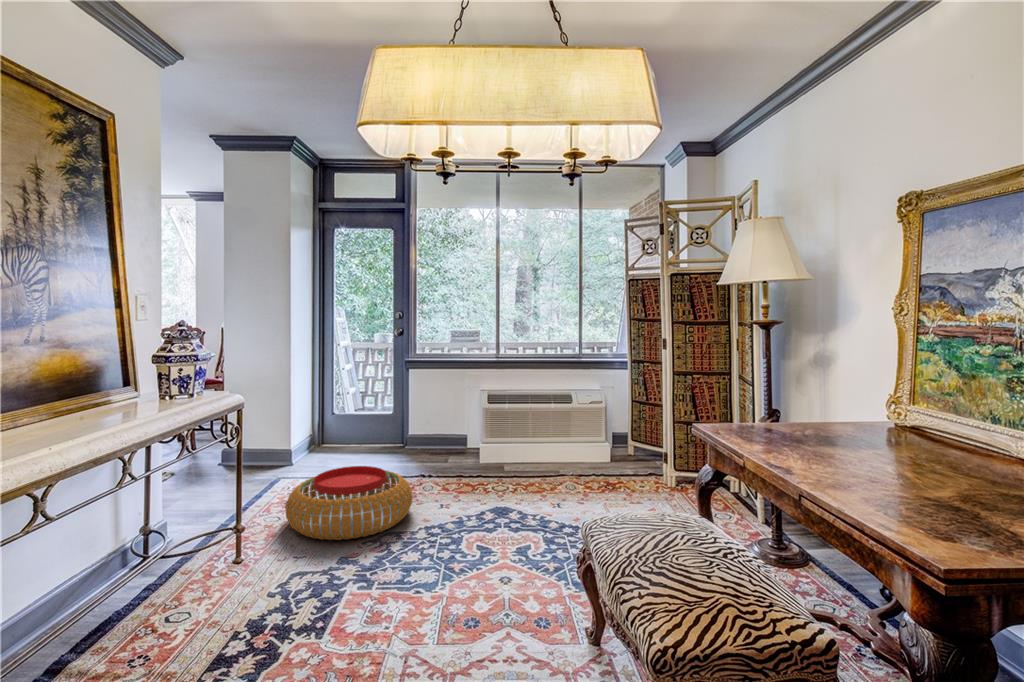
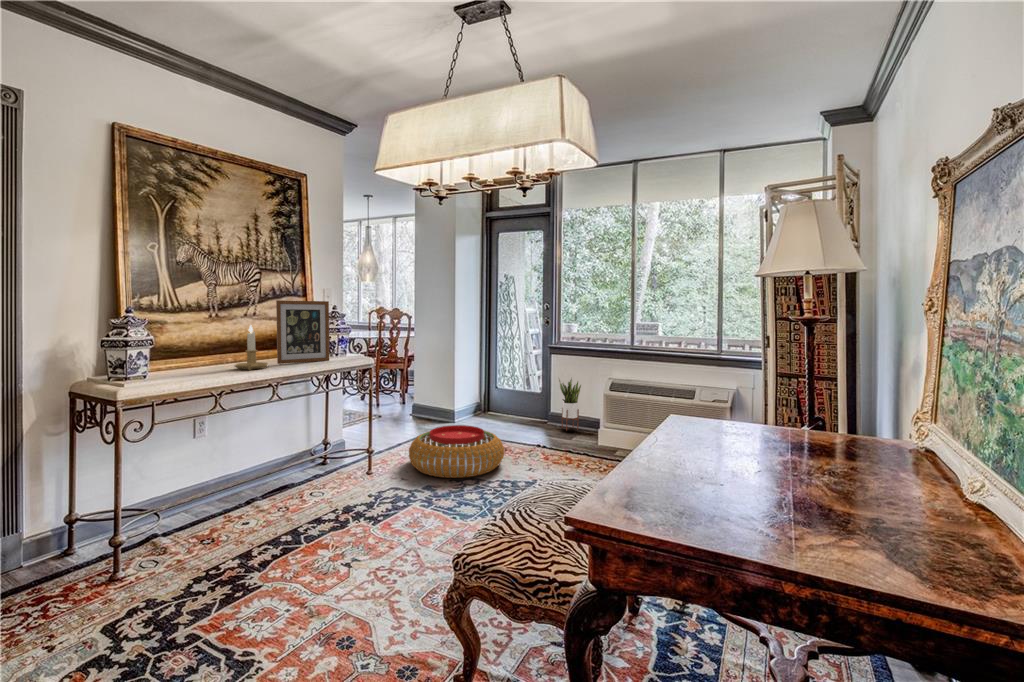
picture frame: none [97,311,184,414] -> present [276,300,329,364]
candlestick: none [31,352,101,432] -> present [235,325,268,370]
potted plant: none [427,394,451,454] -> present [559,378,581,431]

